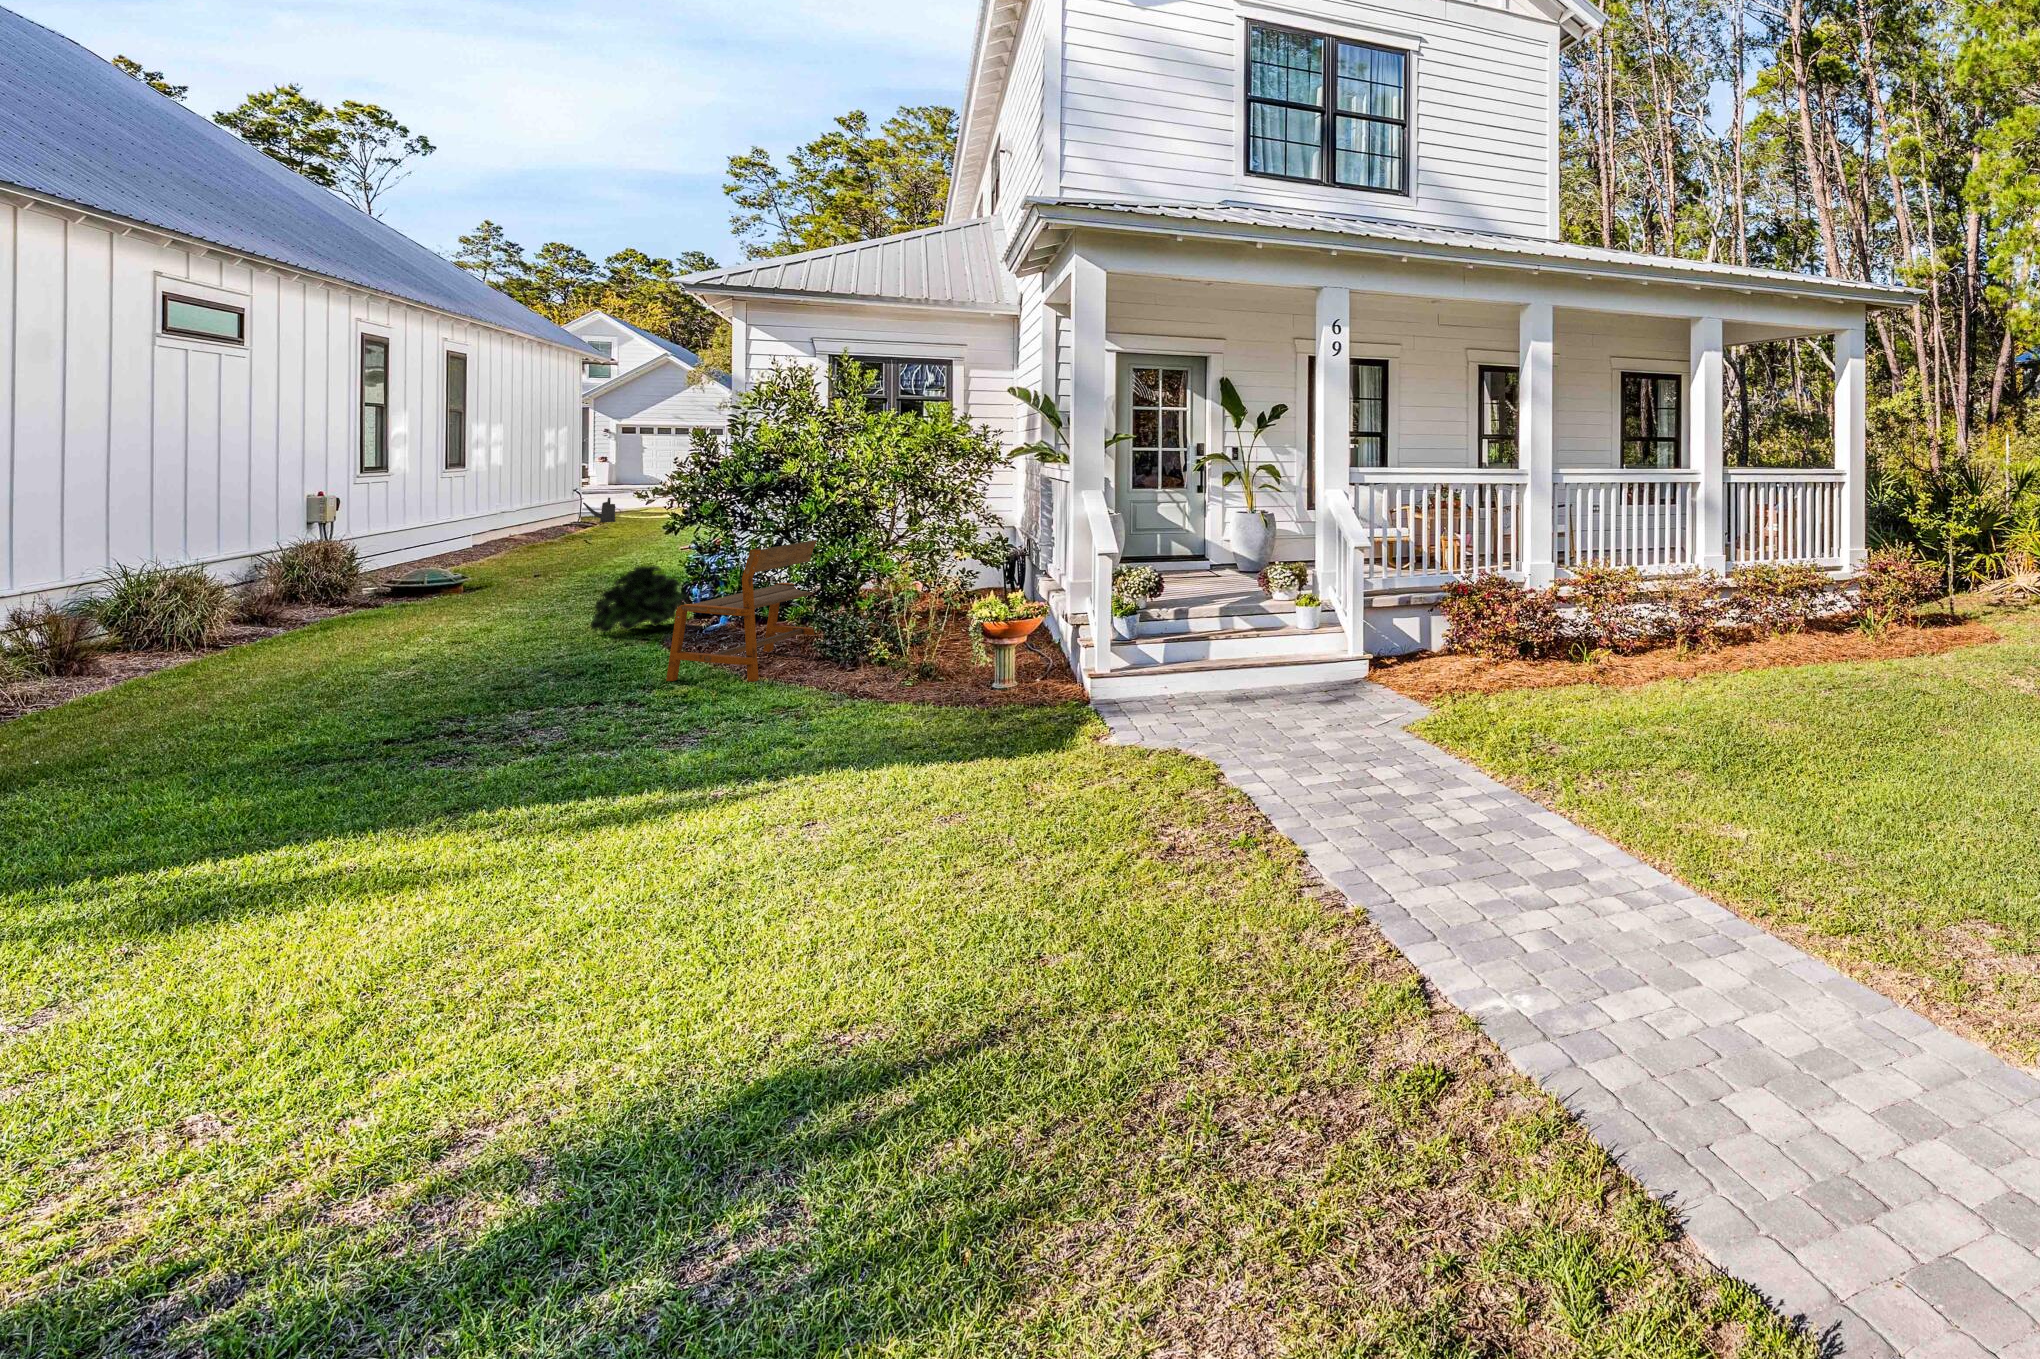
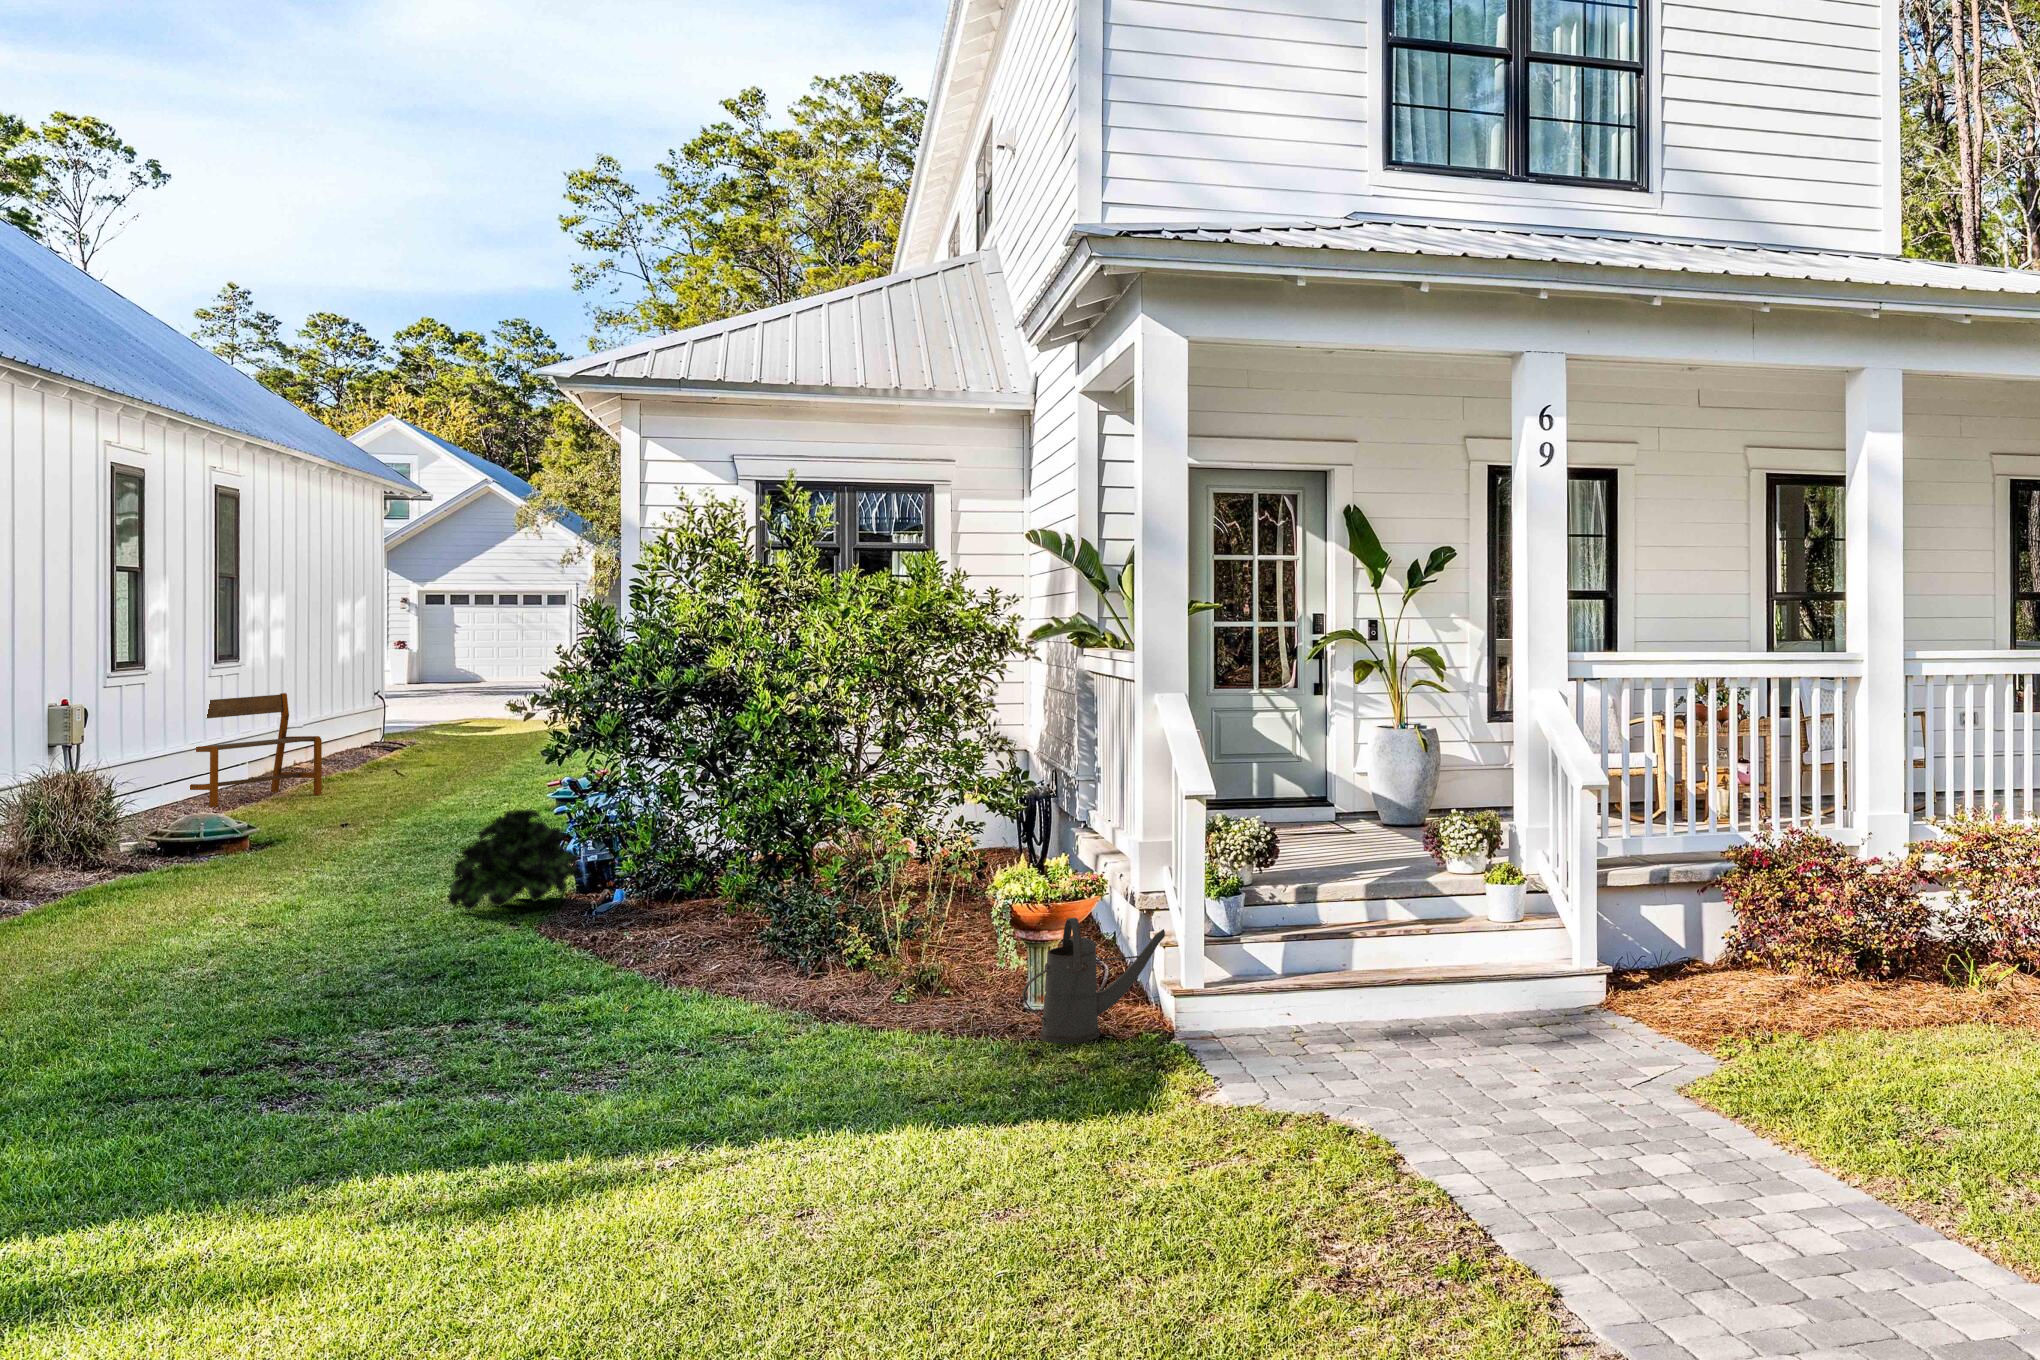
watering can: present [583,498,621,522] -> present [1023,918,1165,1044]
bench: present [666,540,817,682] -> present [190,693,322,807]

